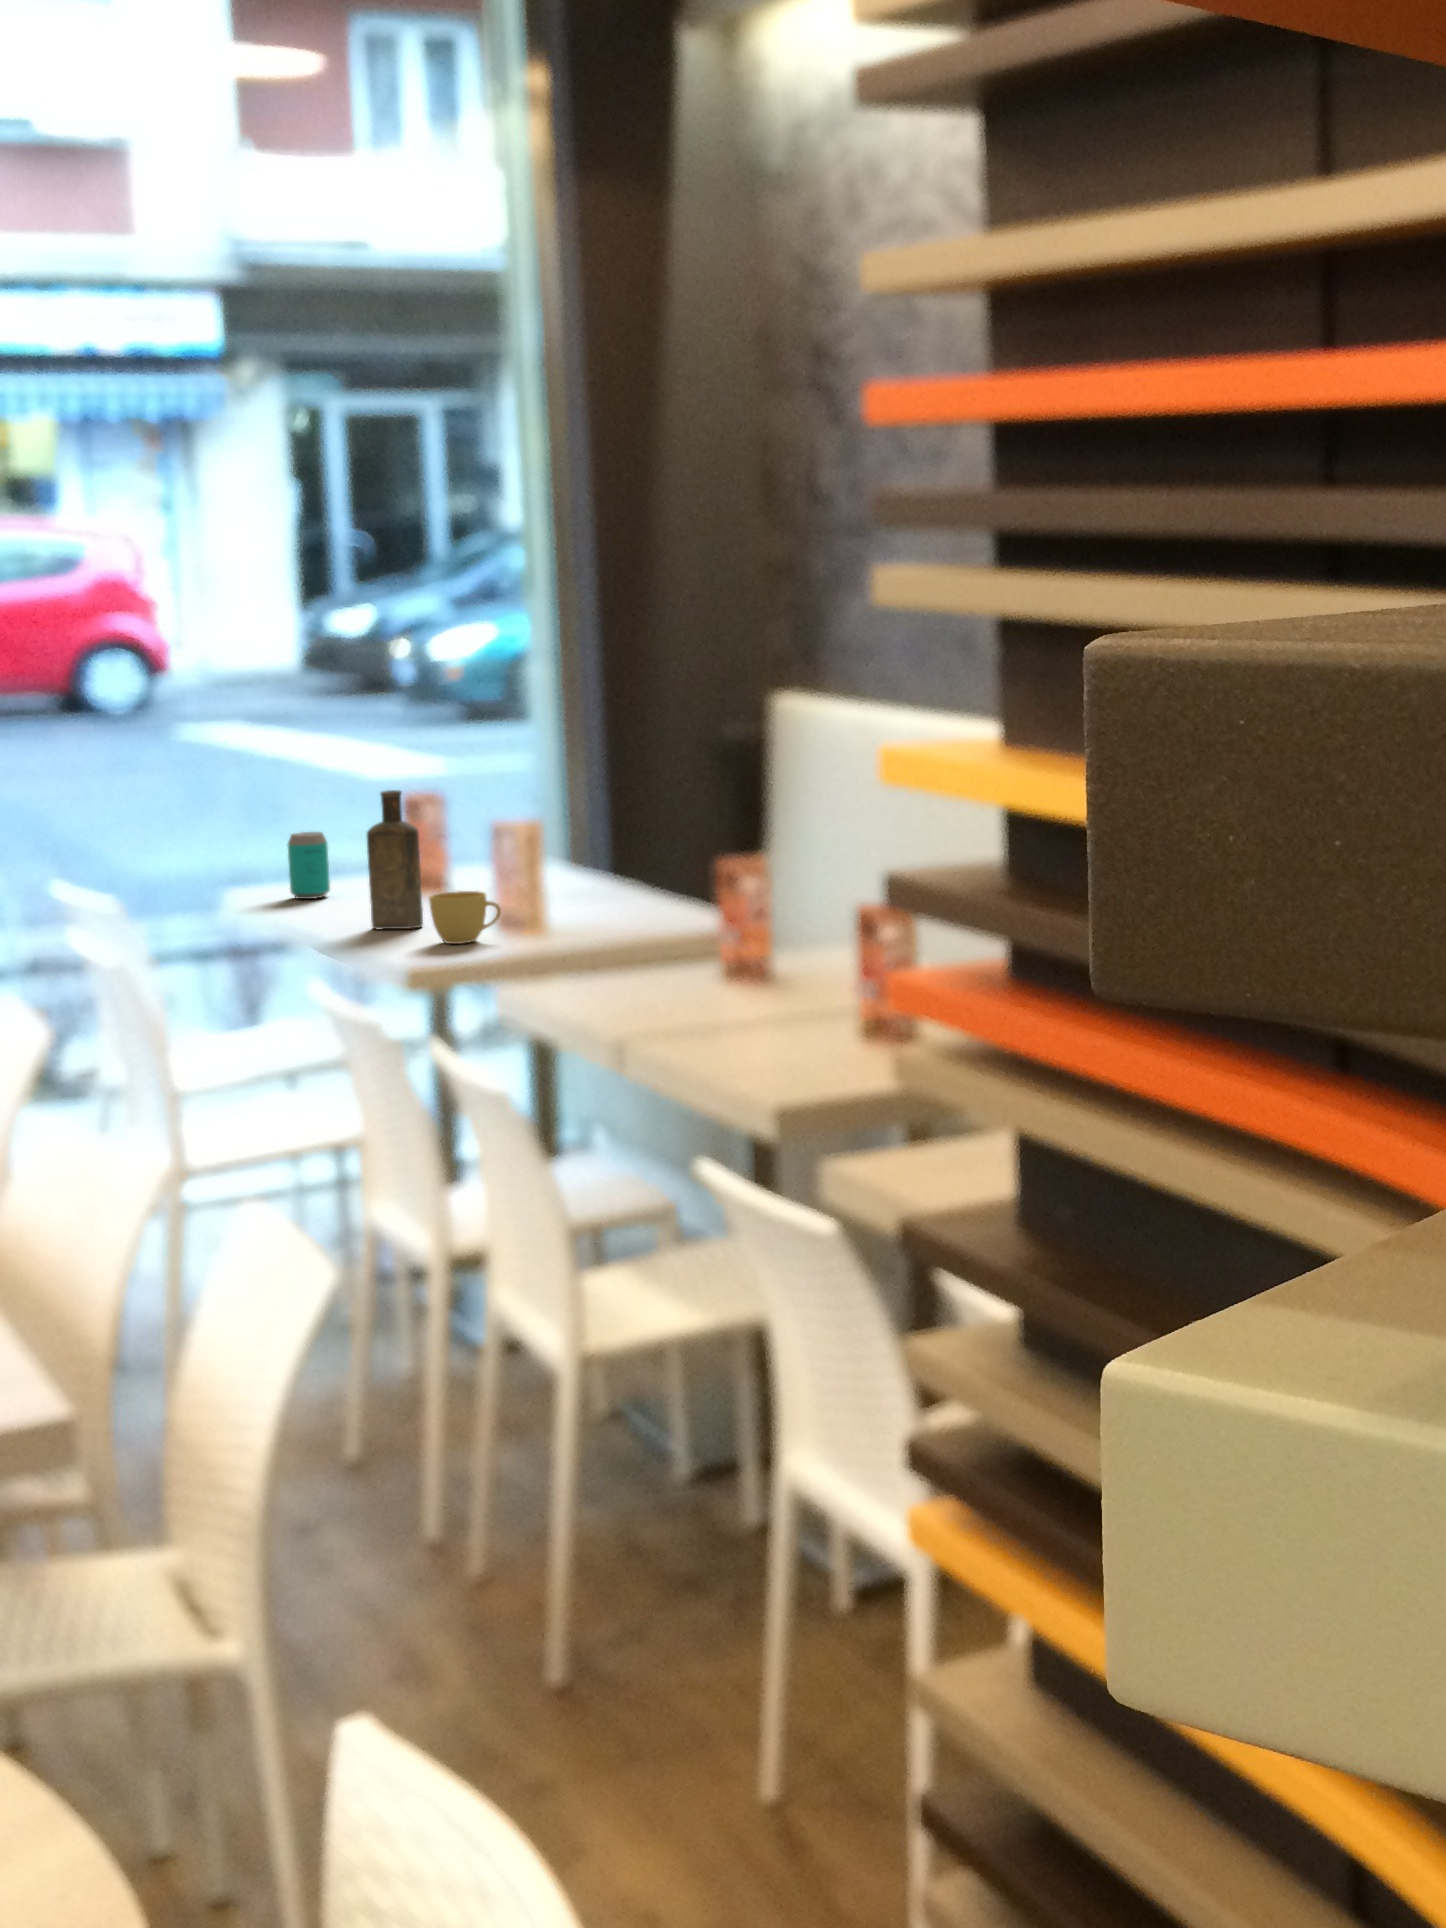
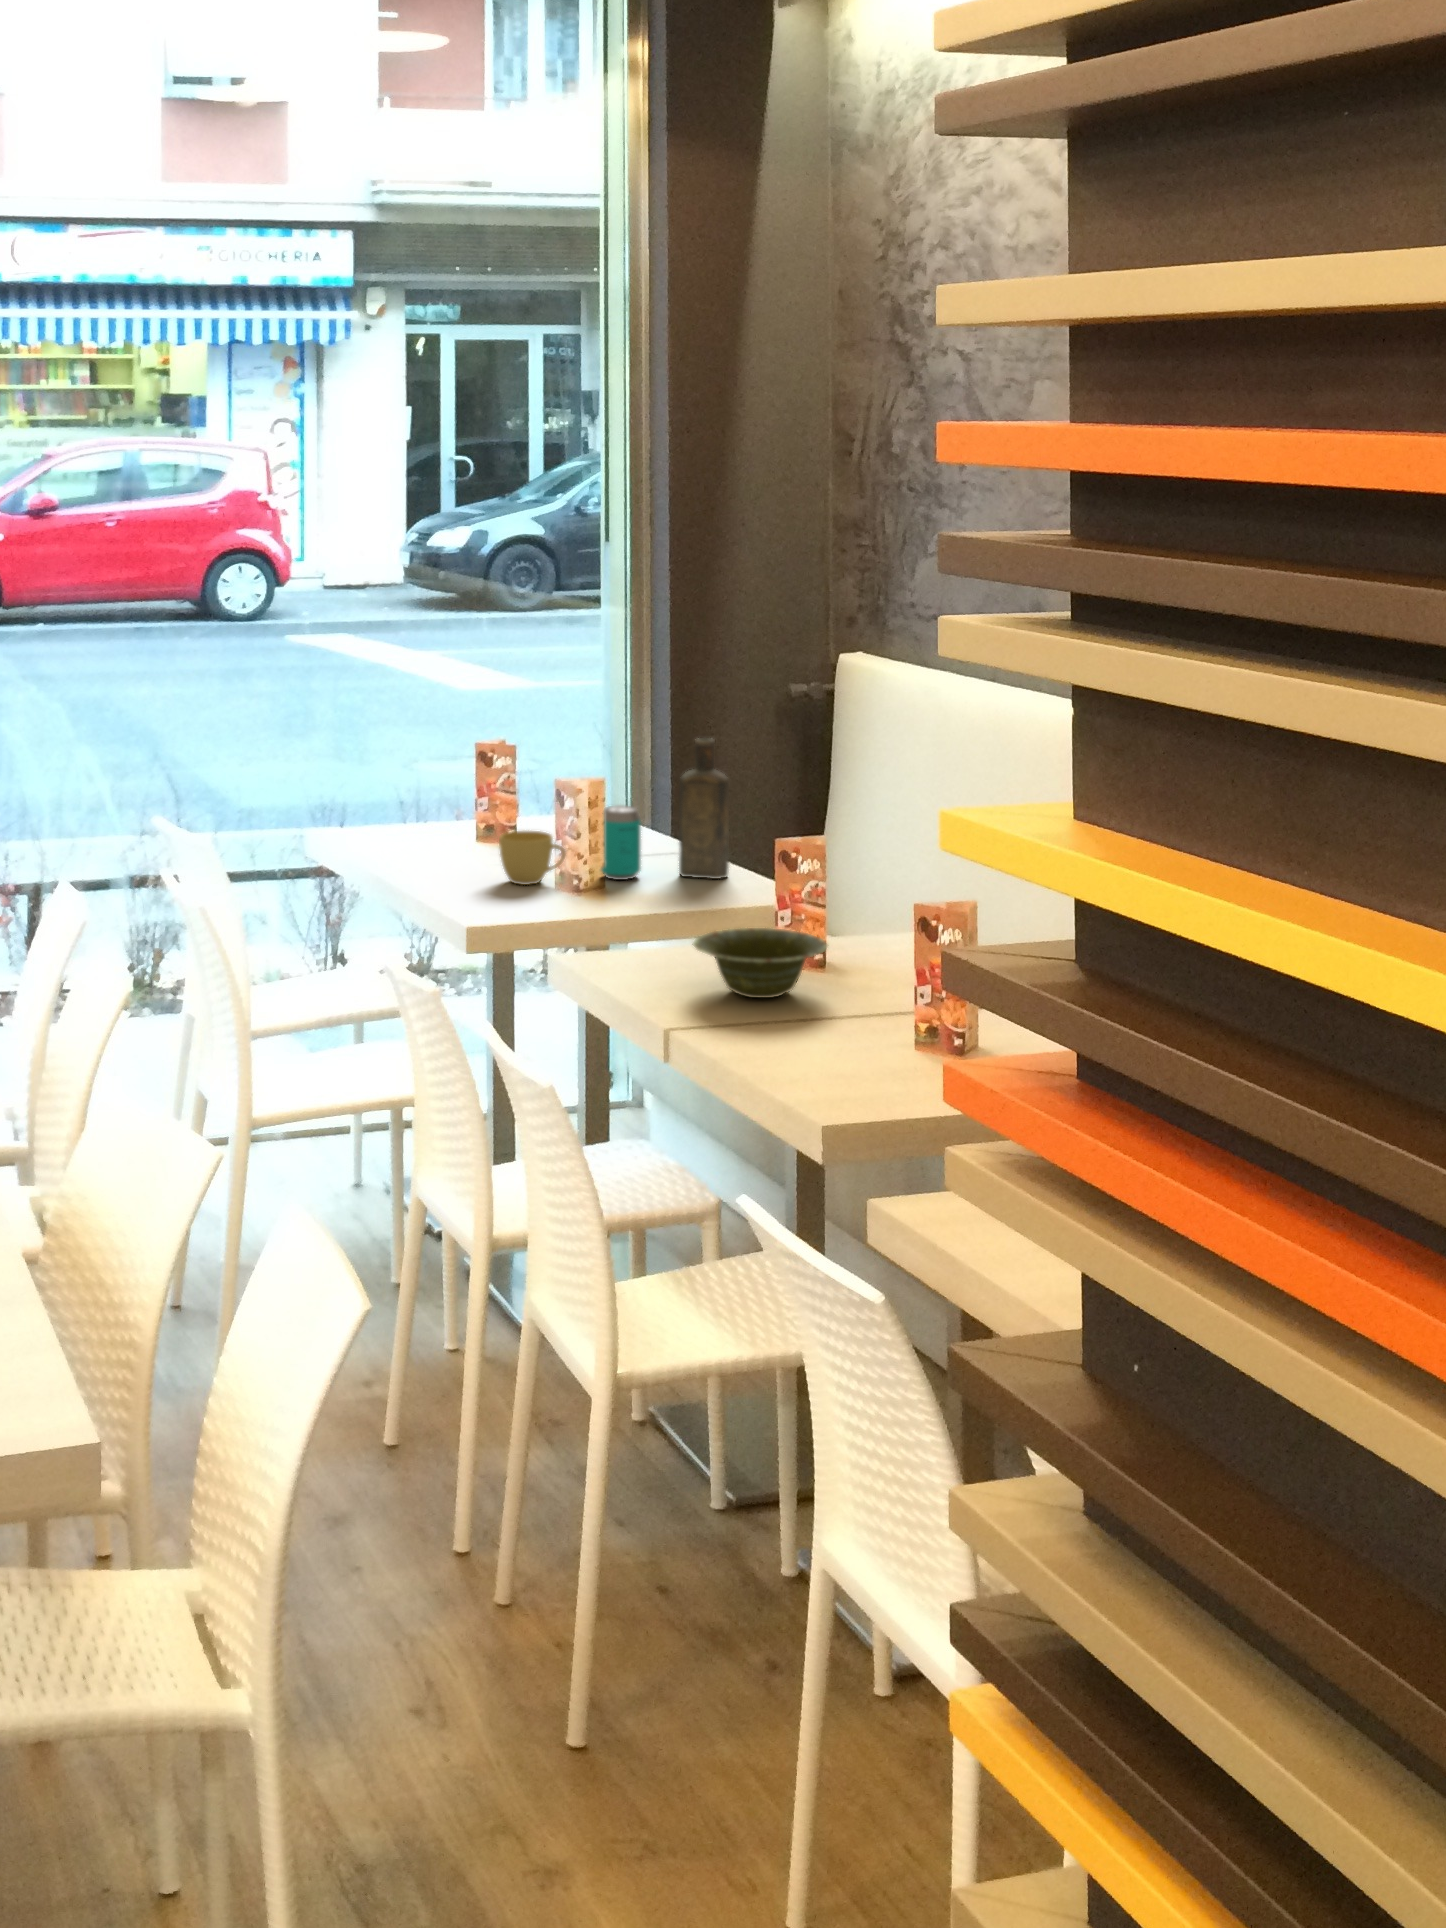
bottle: present [367,790,423,930] -> present [679,738,729,879]
beverage can: present [288,832,330,899] -> present [601,805,641,880]
dish: none [639,945,775,1007] -> present [693,928,828,998]

